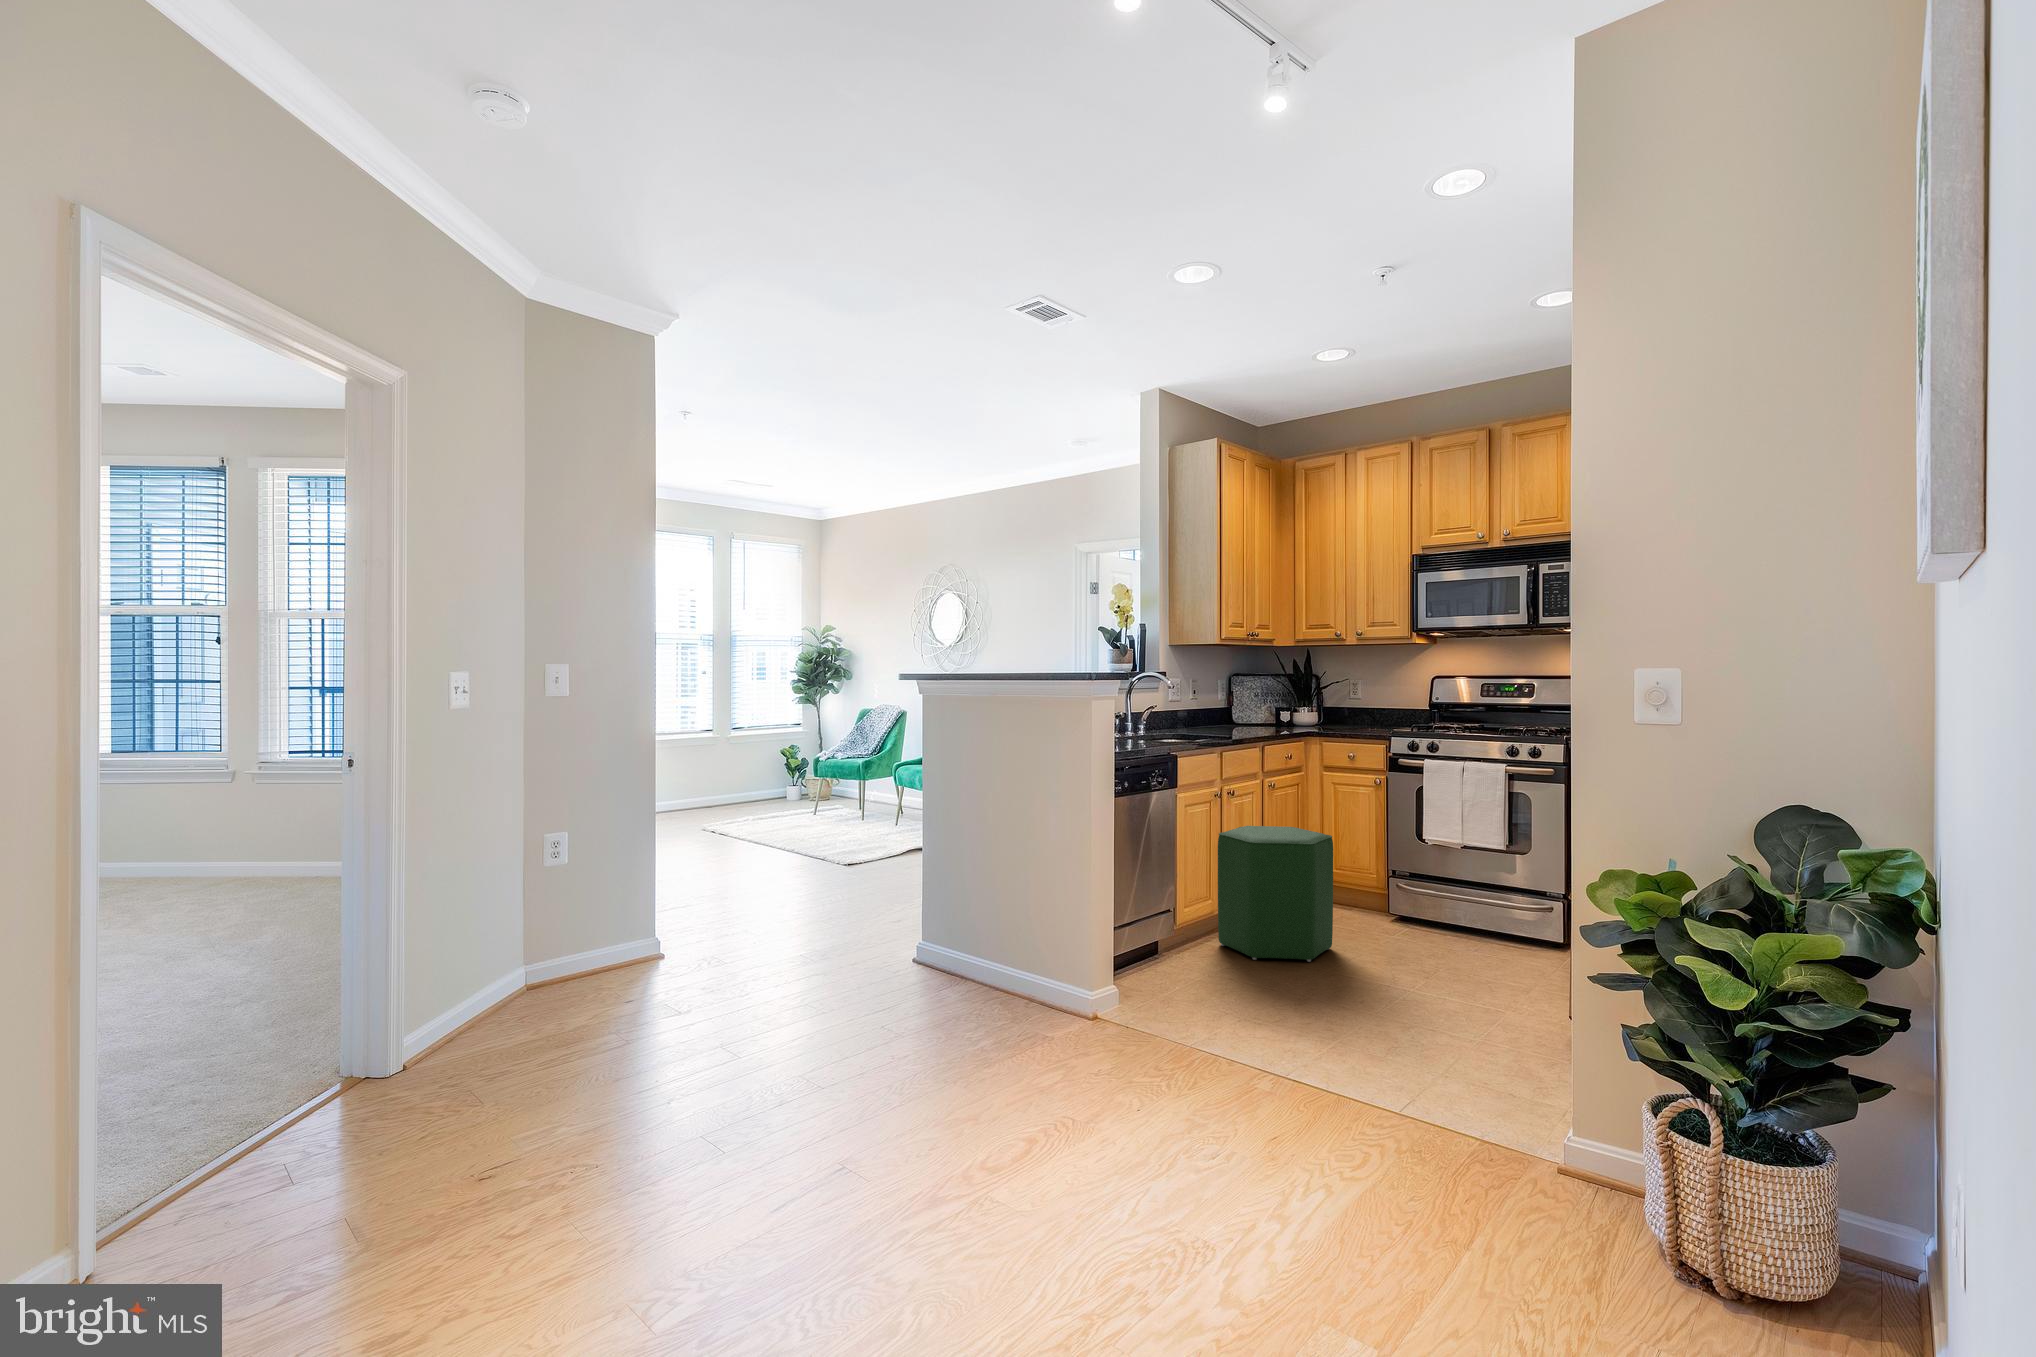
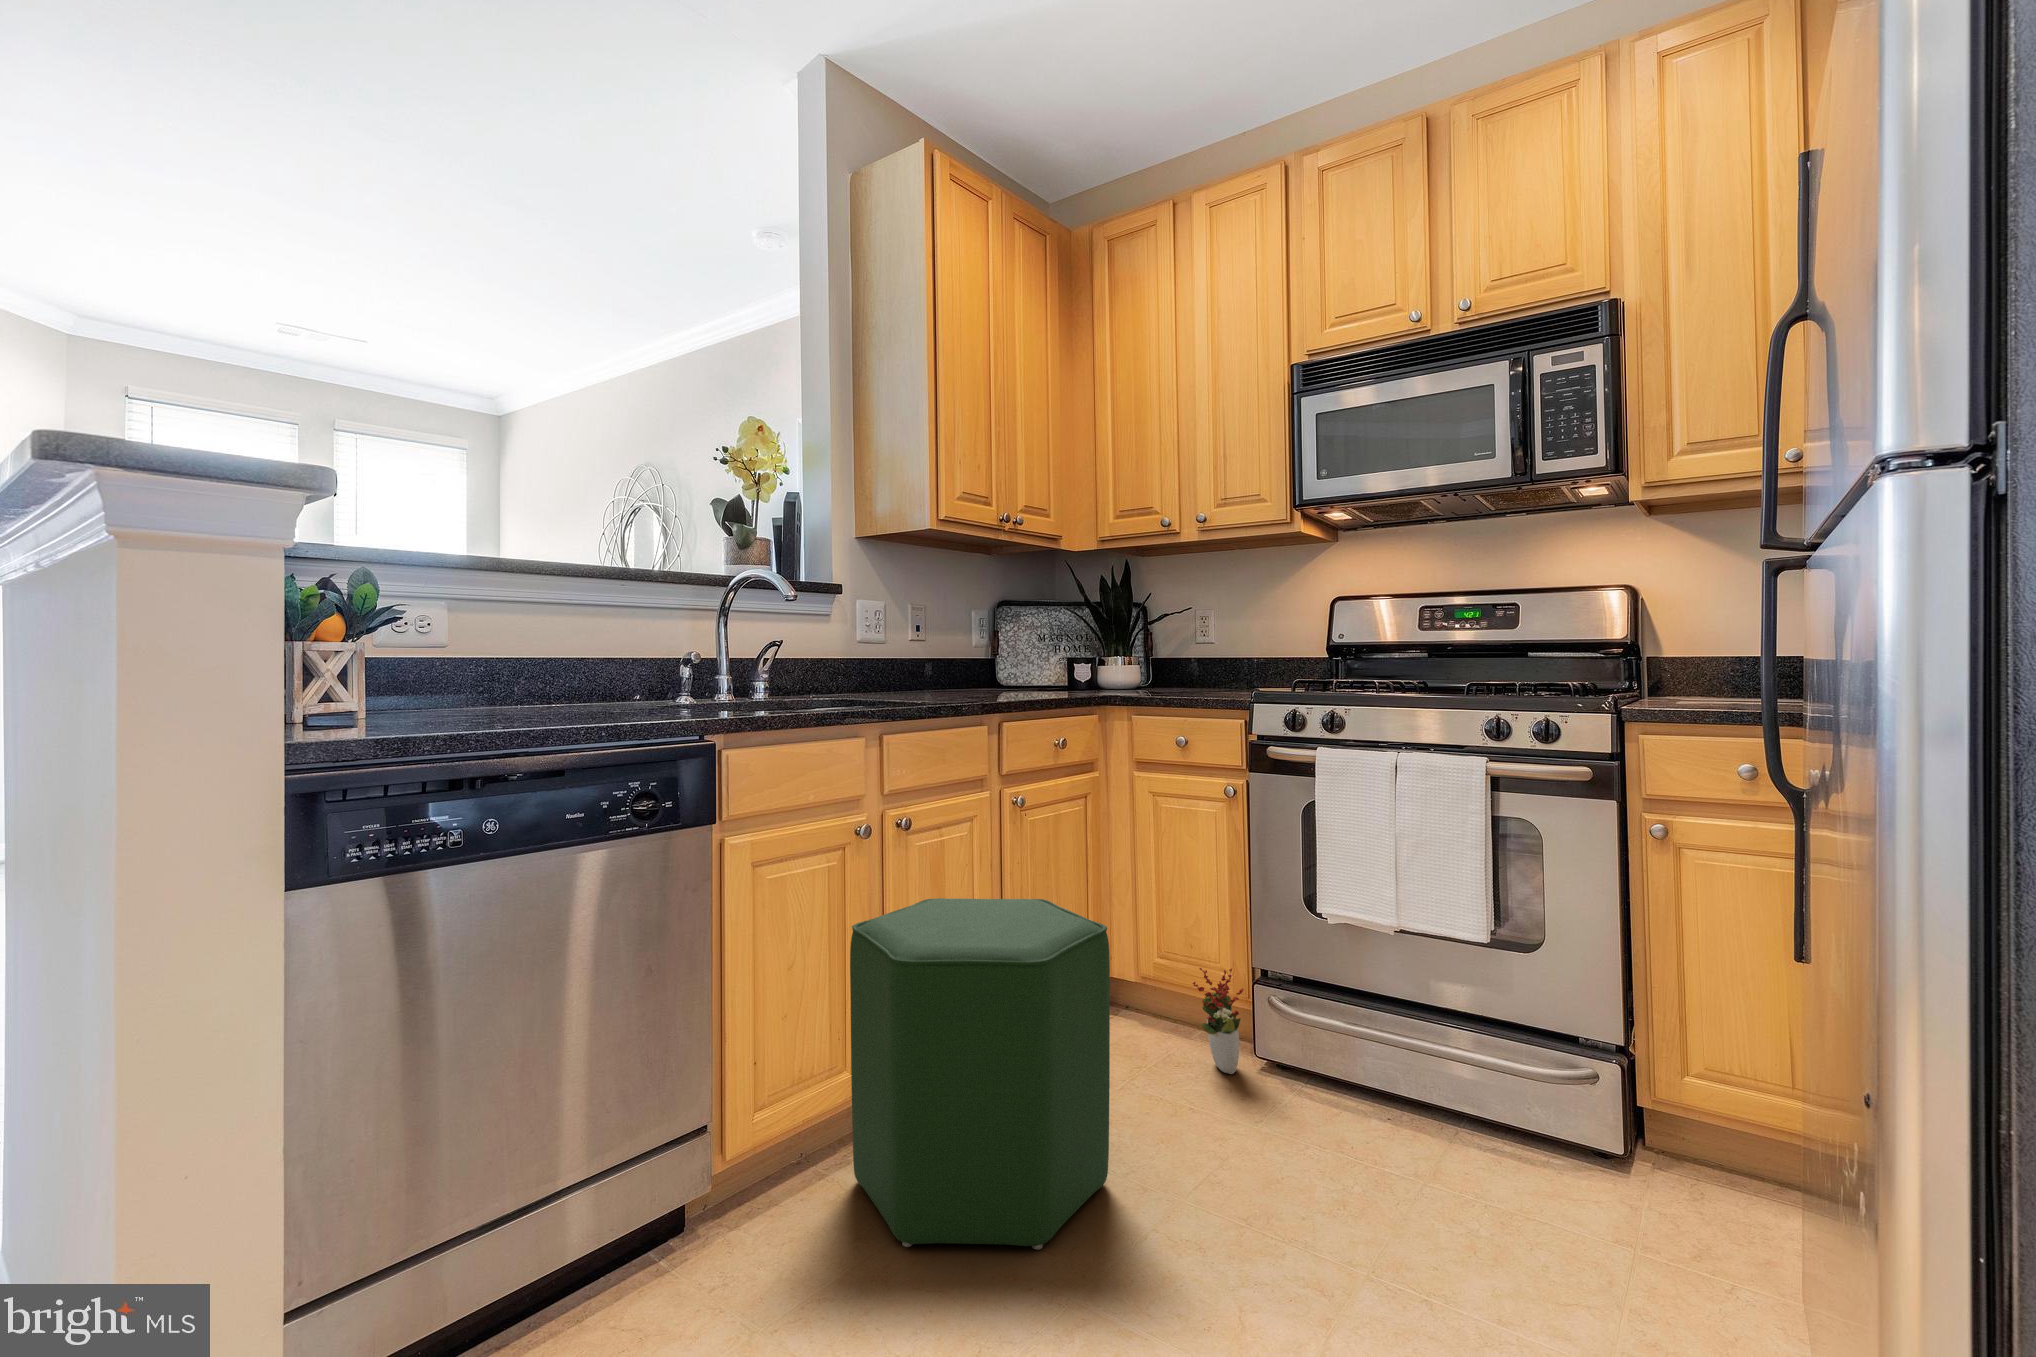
decorative plant: none [1361,869,1387,922] -> present [1193,968,1244,1074]

